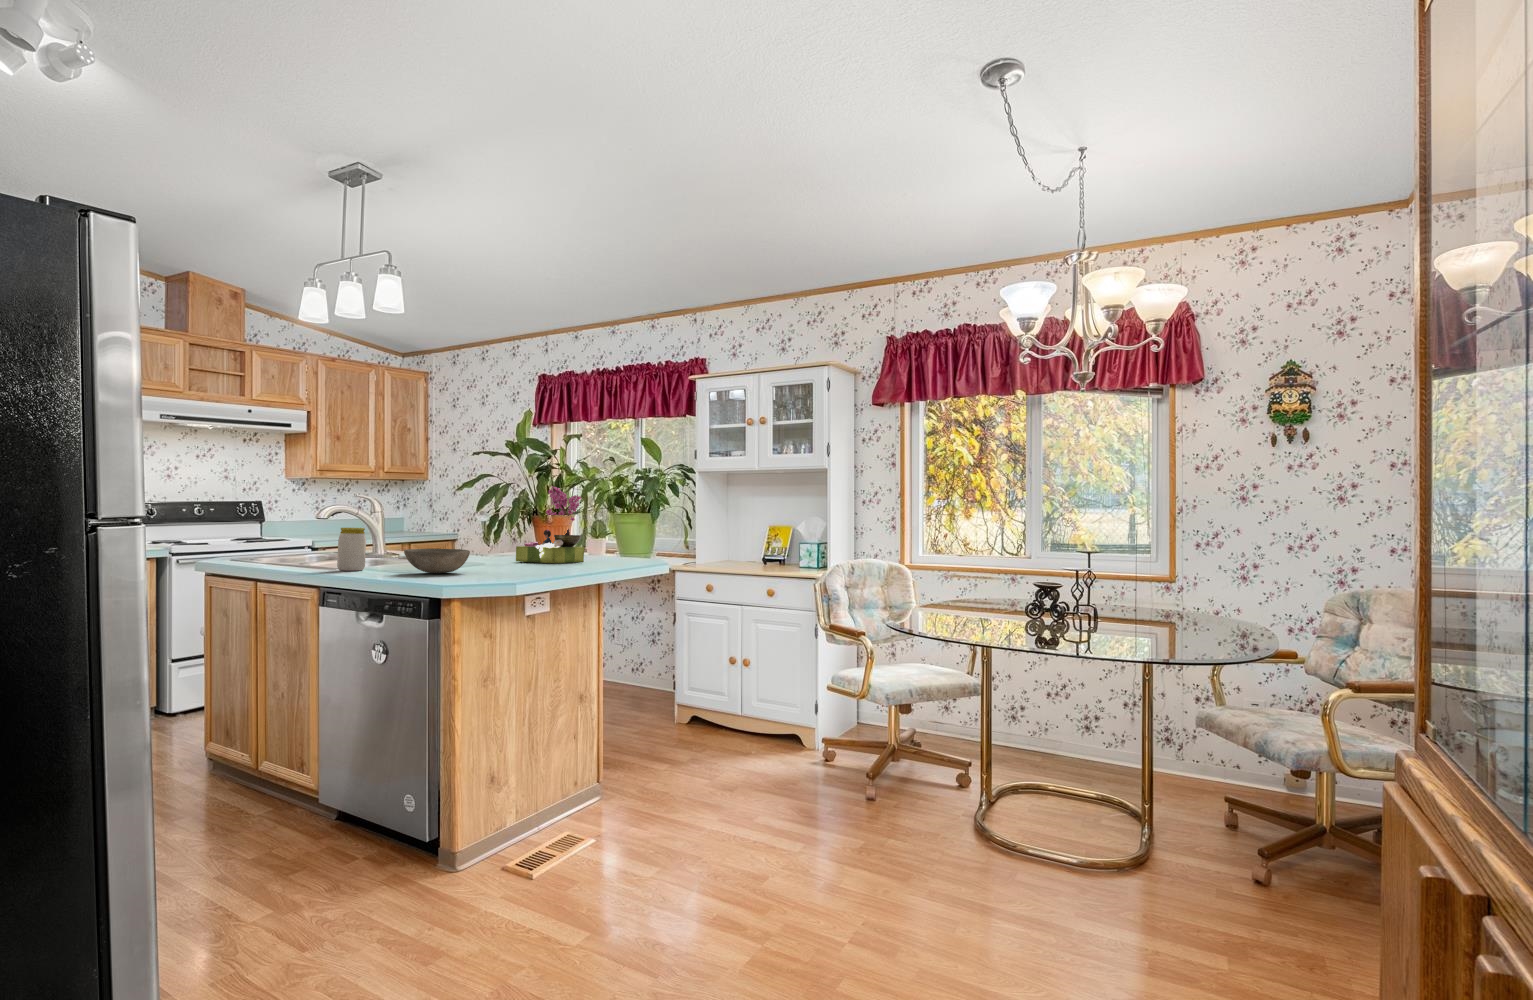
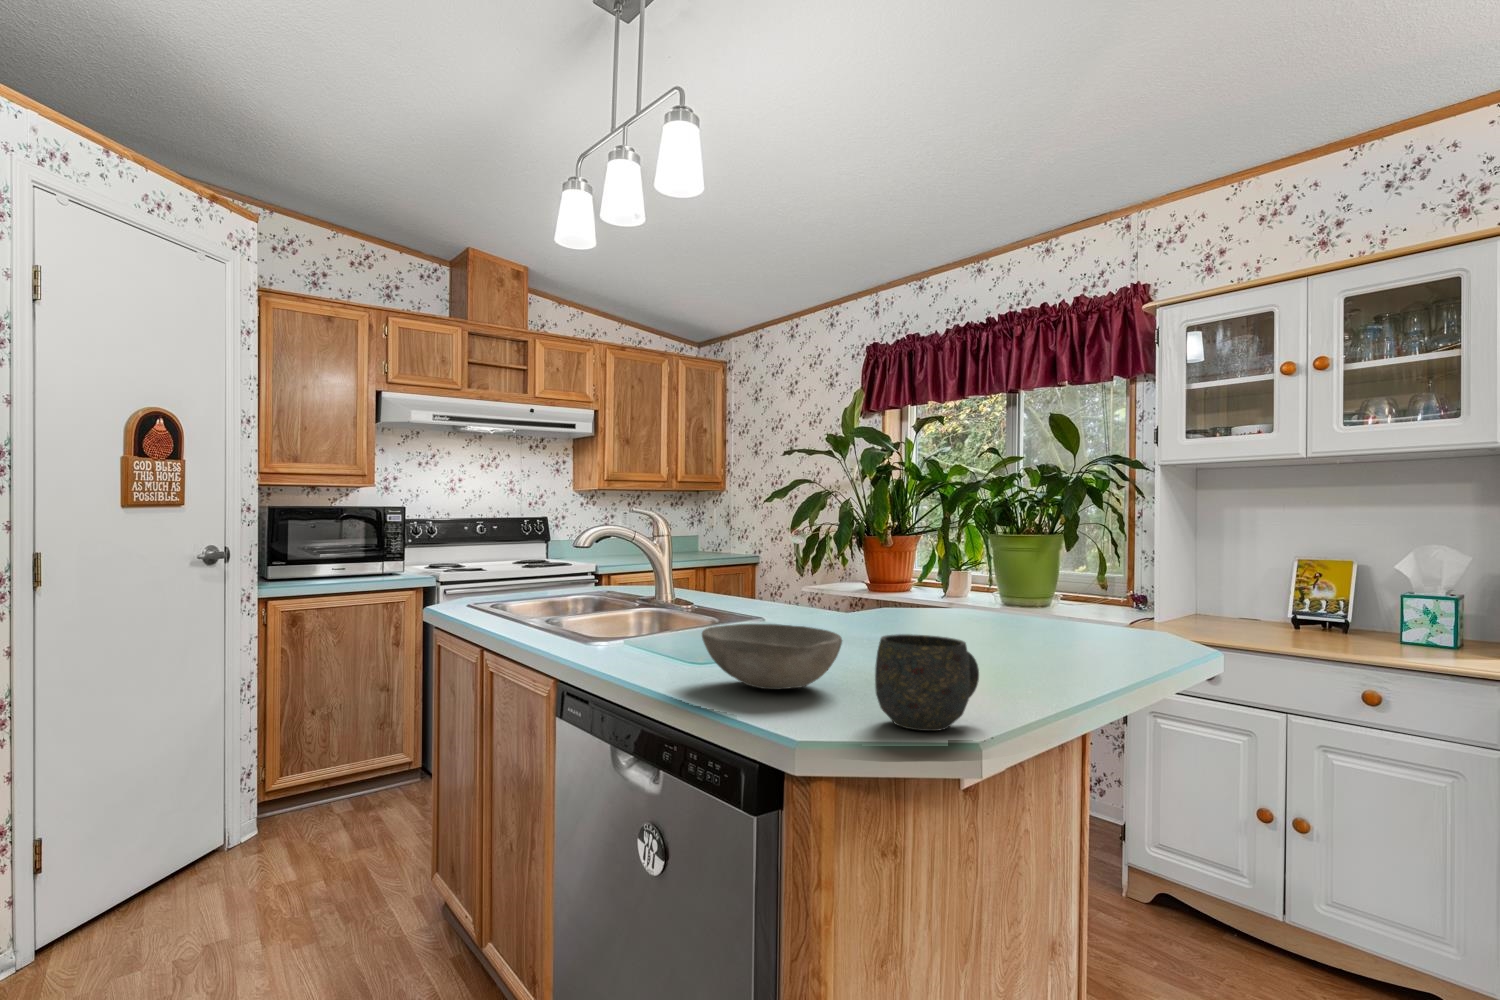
flower arrangement: present [516,486,584,563] -> none [886,490,1010,641]
jar: present [337,528,366,571] -> none [580,572,632,661]
mug: none [476,545,519,577] -> present [875,634,979,731]

